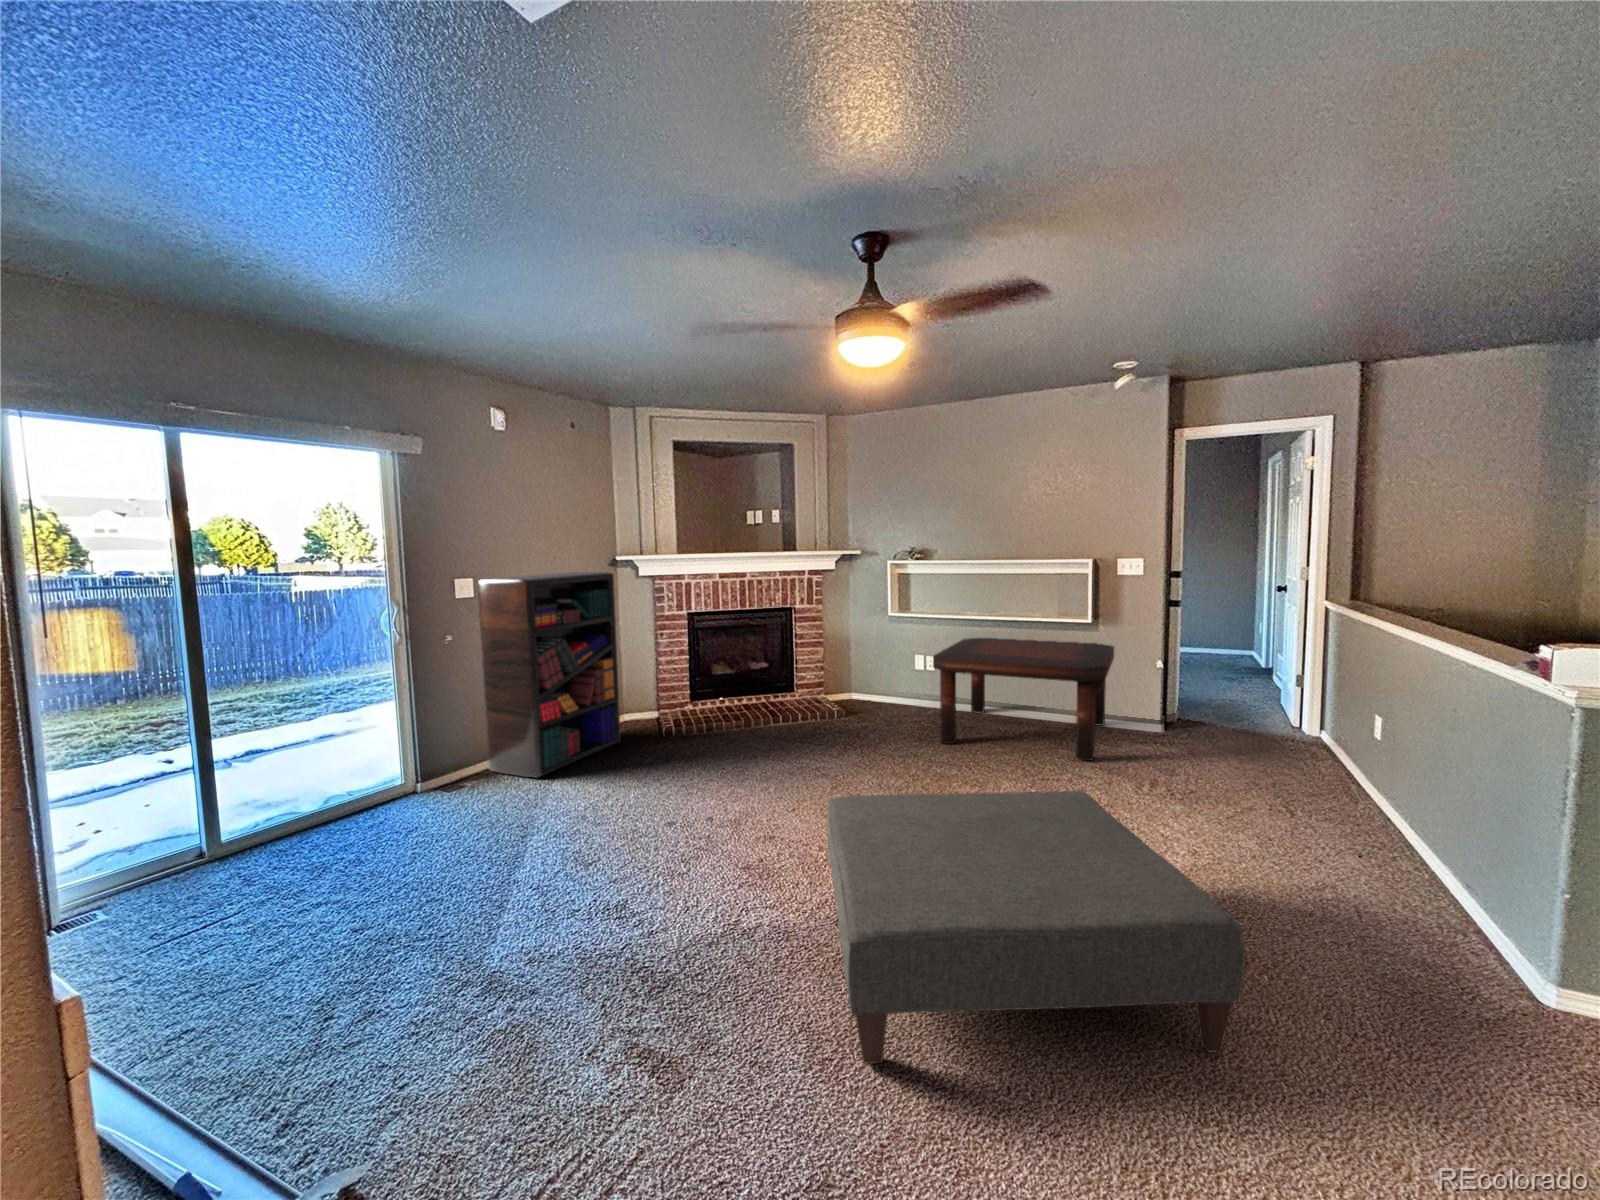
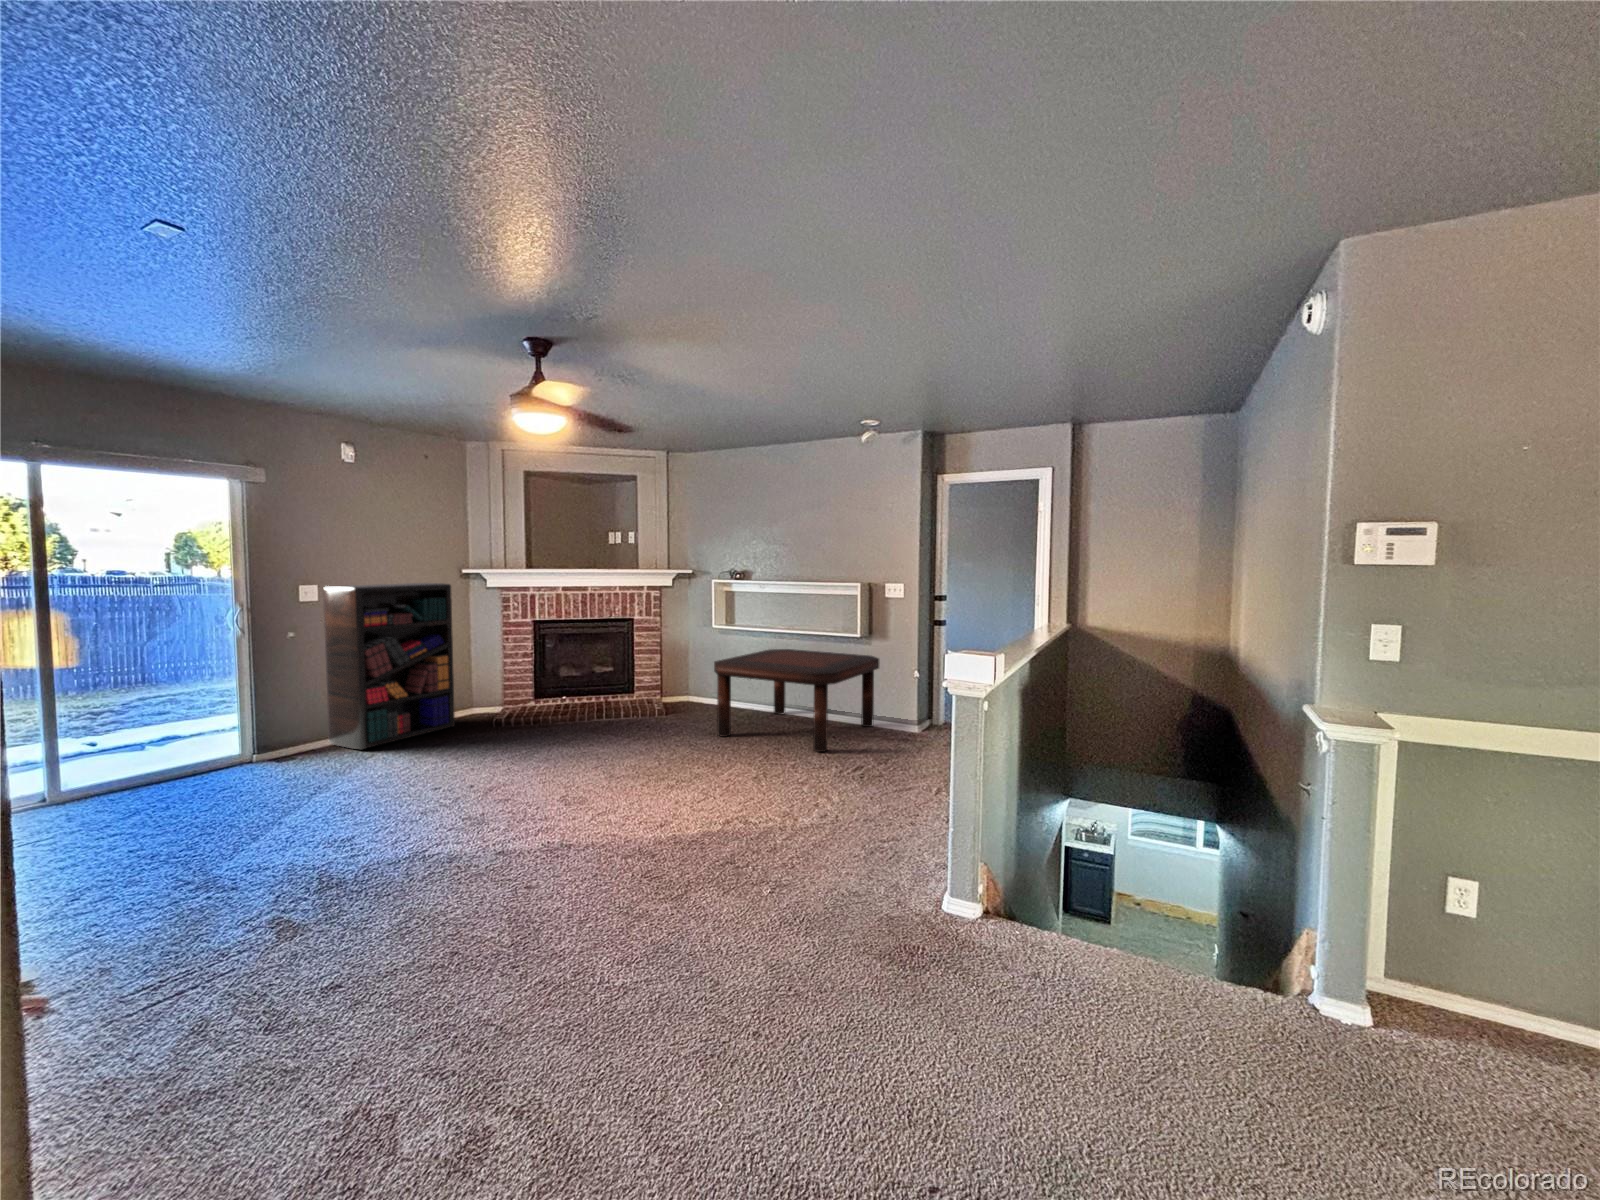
ottoman: present [827,791,1245,1064] -> none [402,758,711,926]

